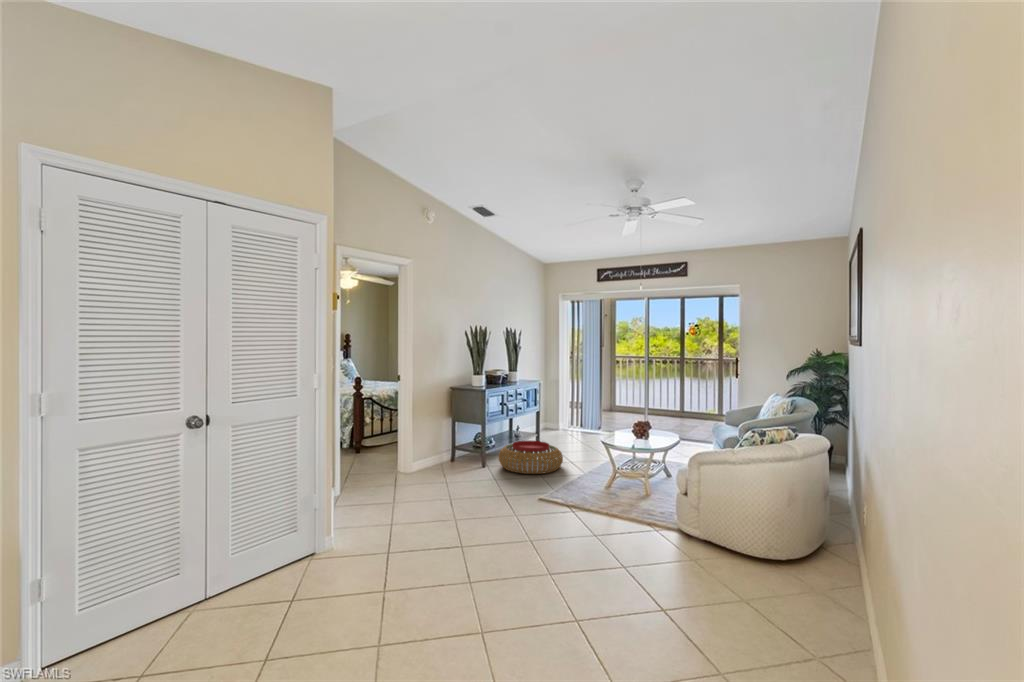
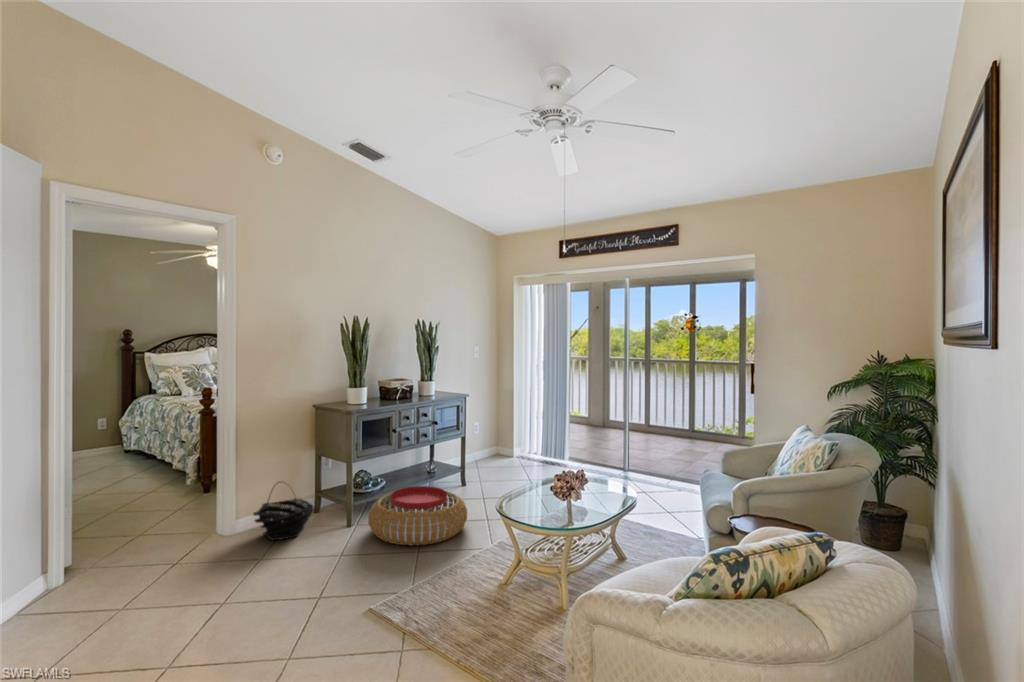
basket: none [426,436,463,474] -> present [253,490,314,540]

